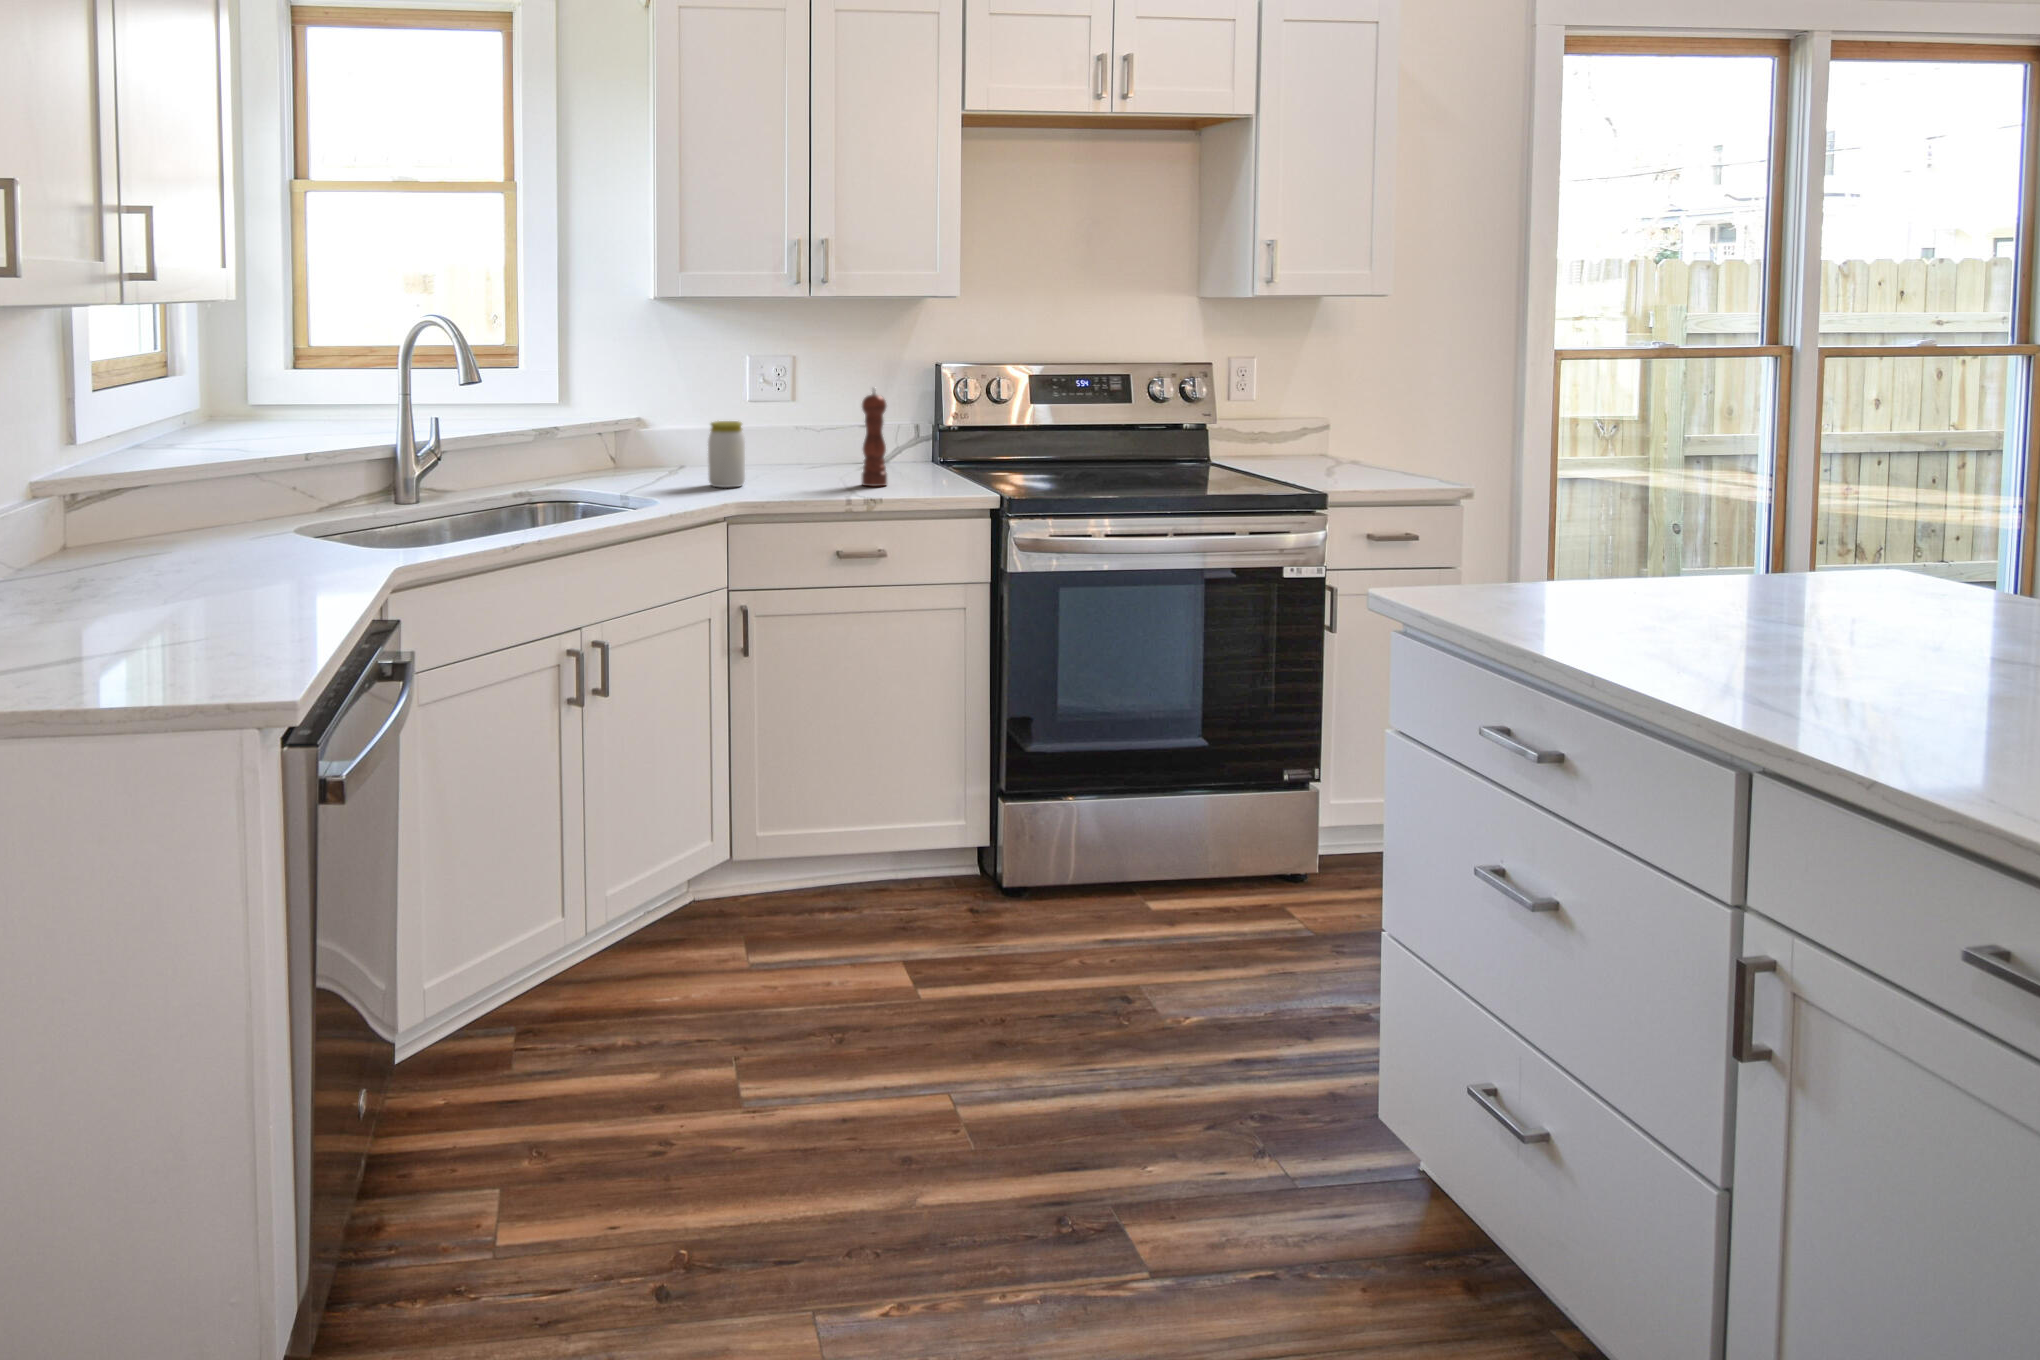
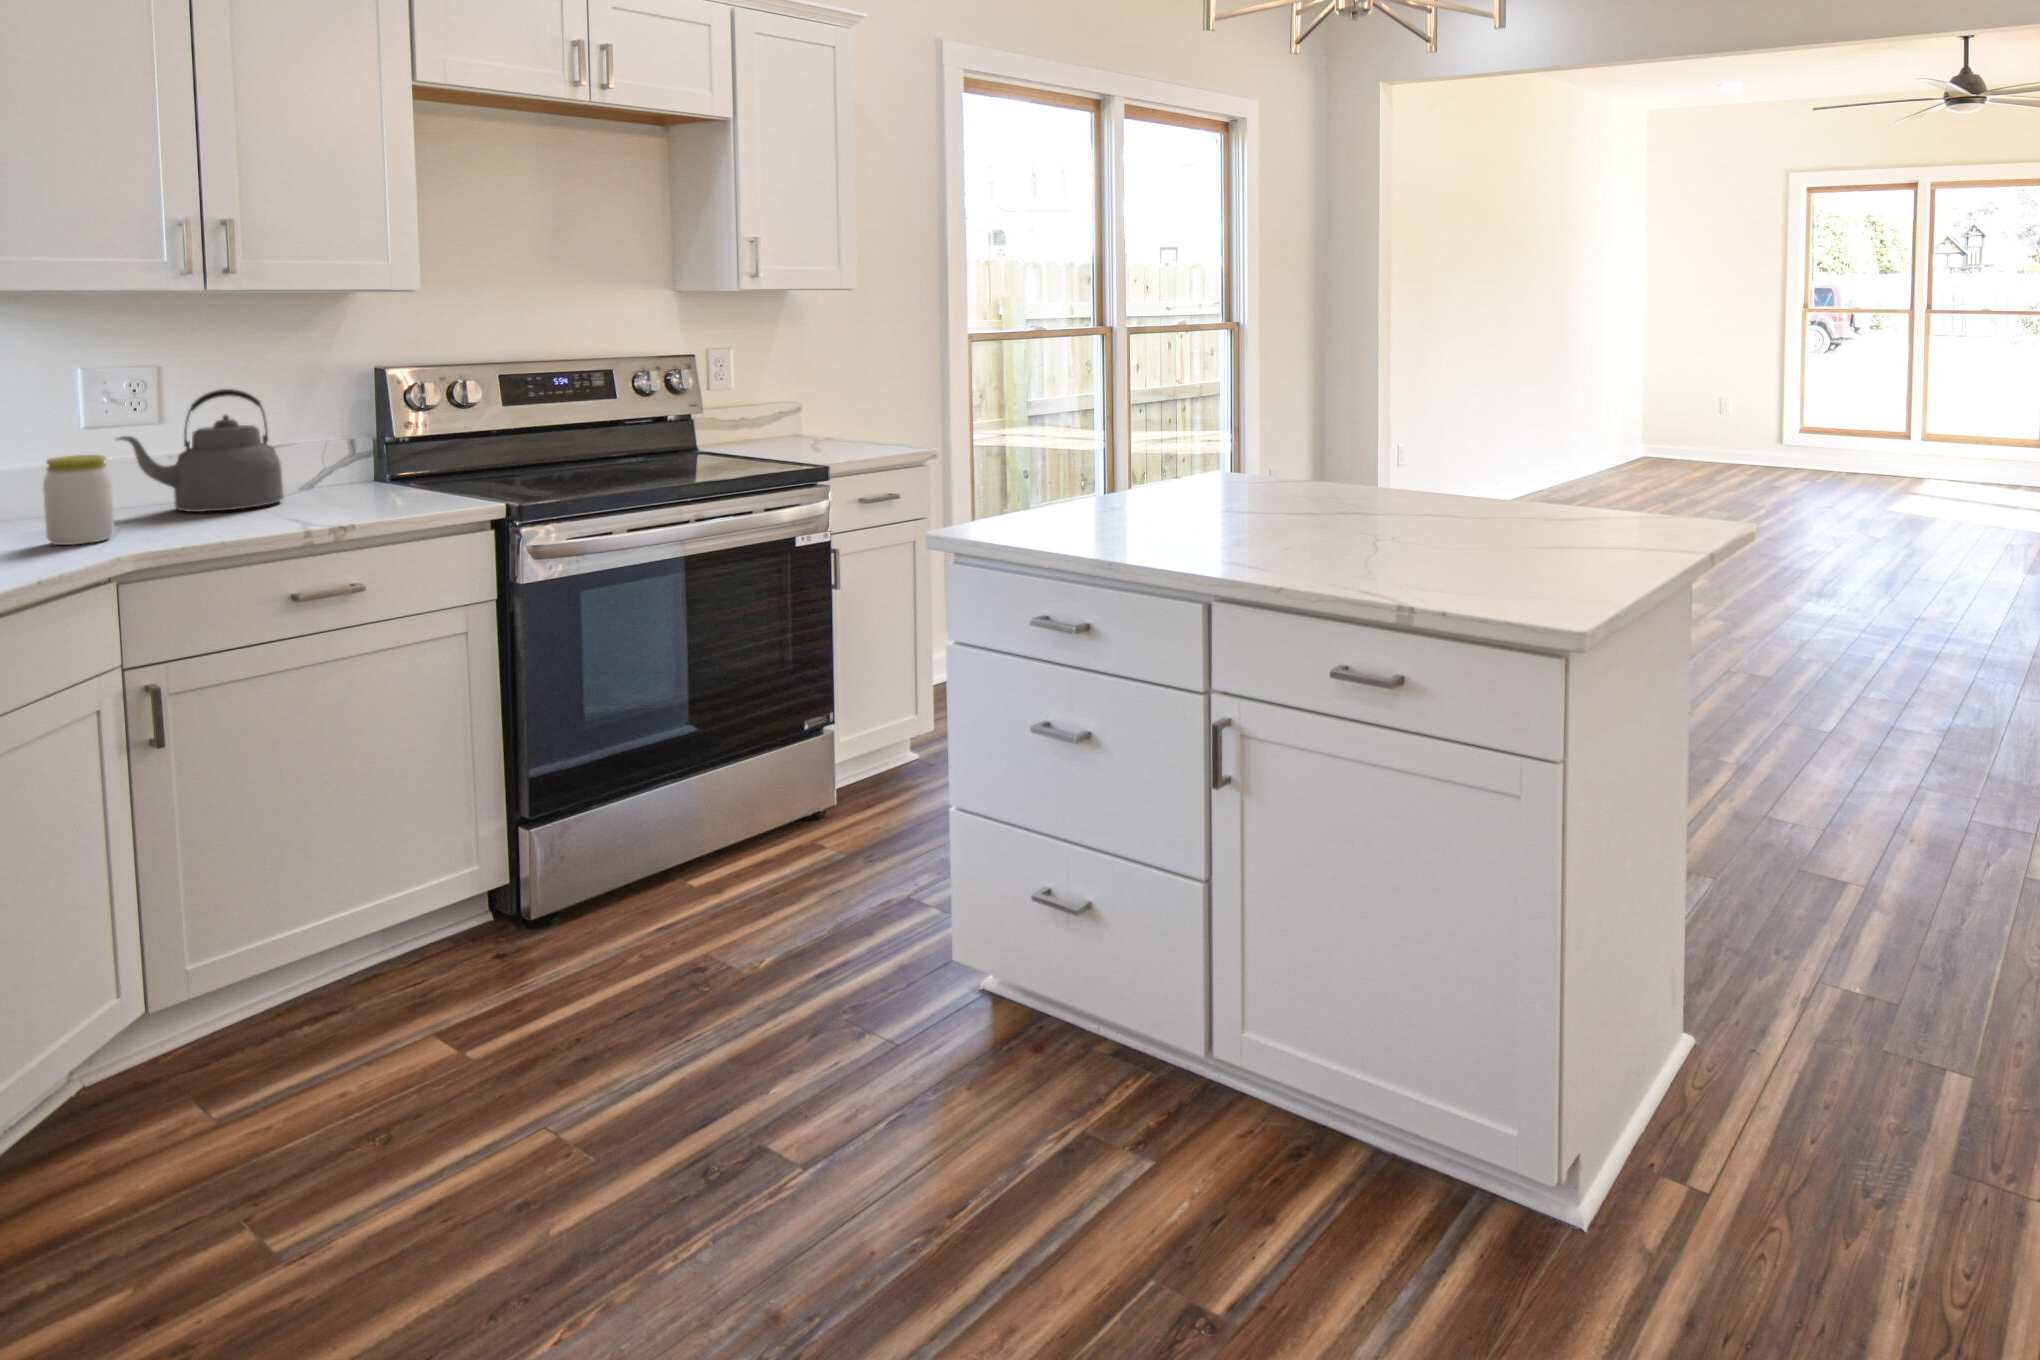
kettle: none [761,377,860,474] -> present [117,389,283,512]
pepper mill: present [862,388,887,486] -> none [301,398,344,516]

